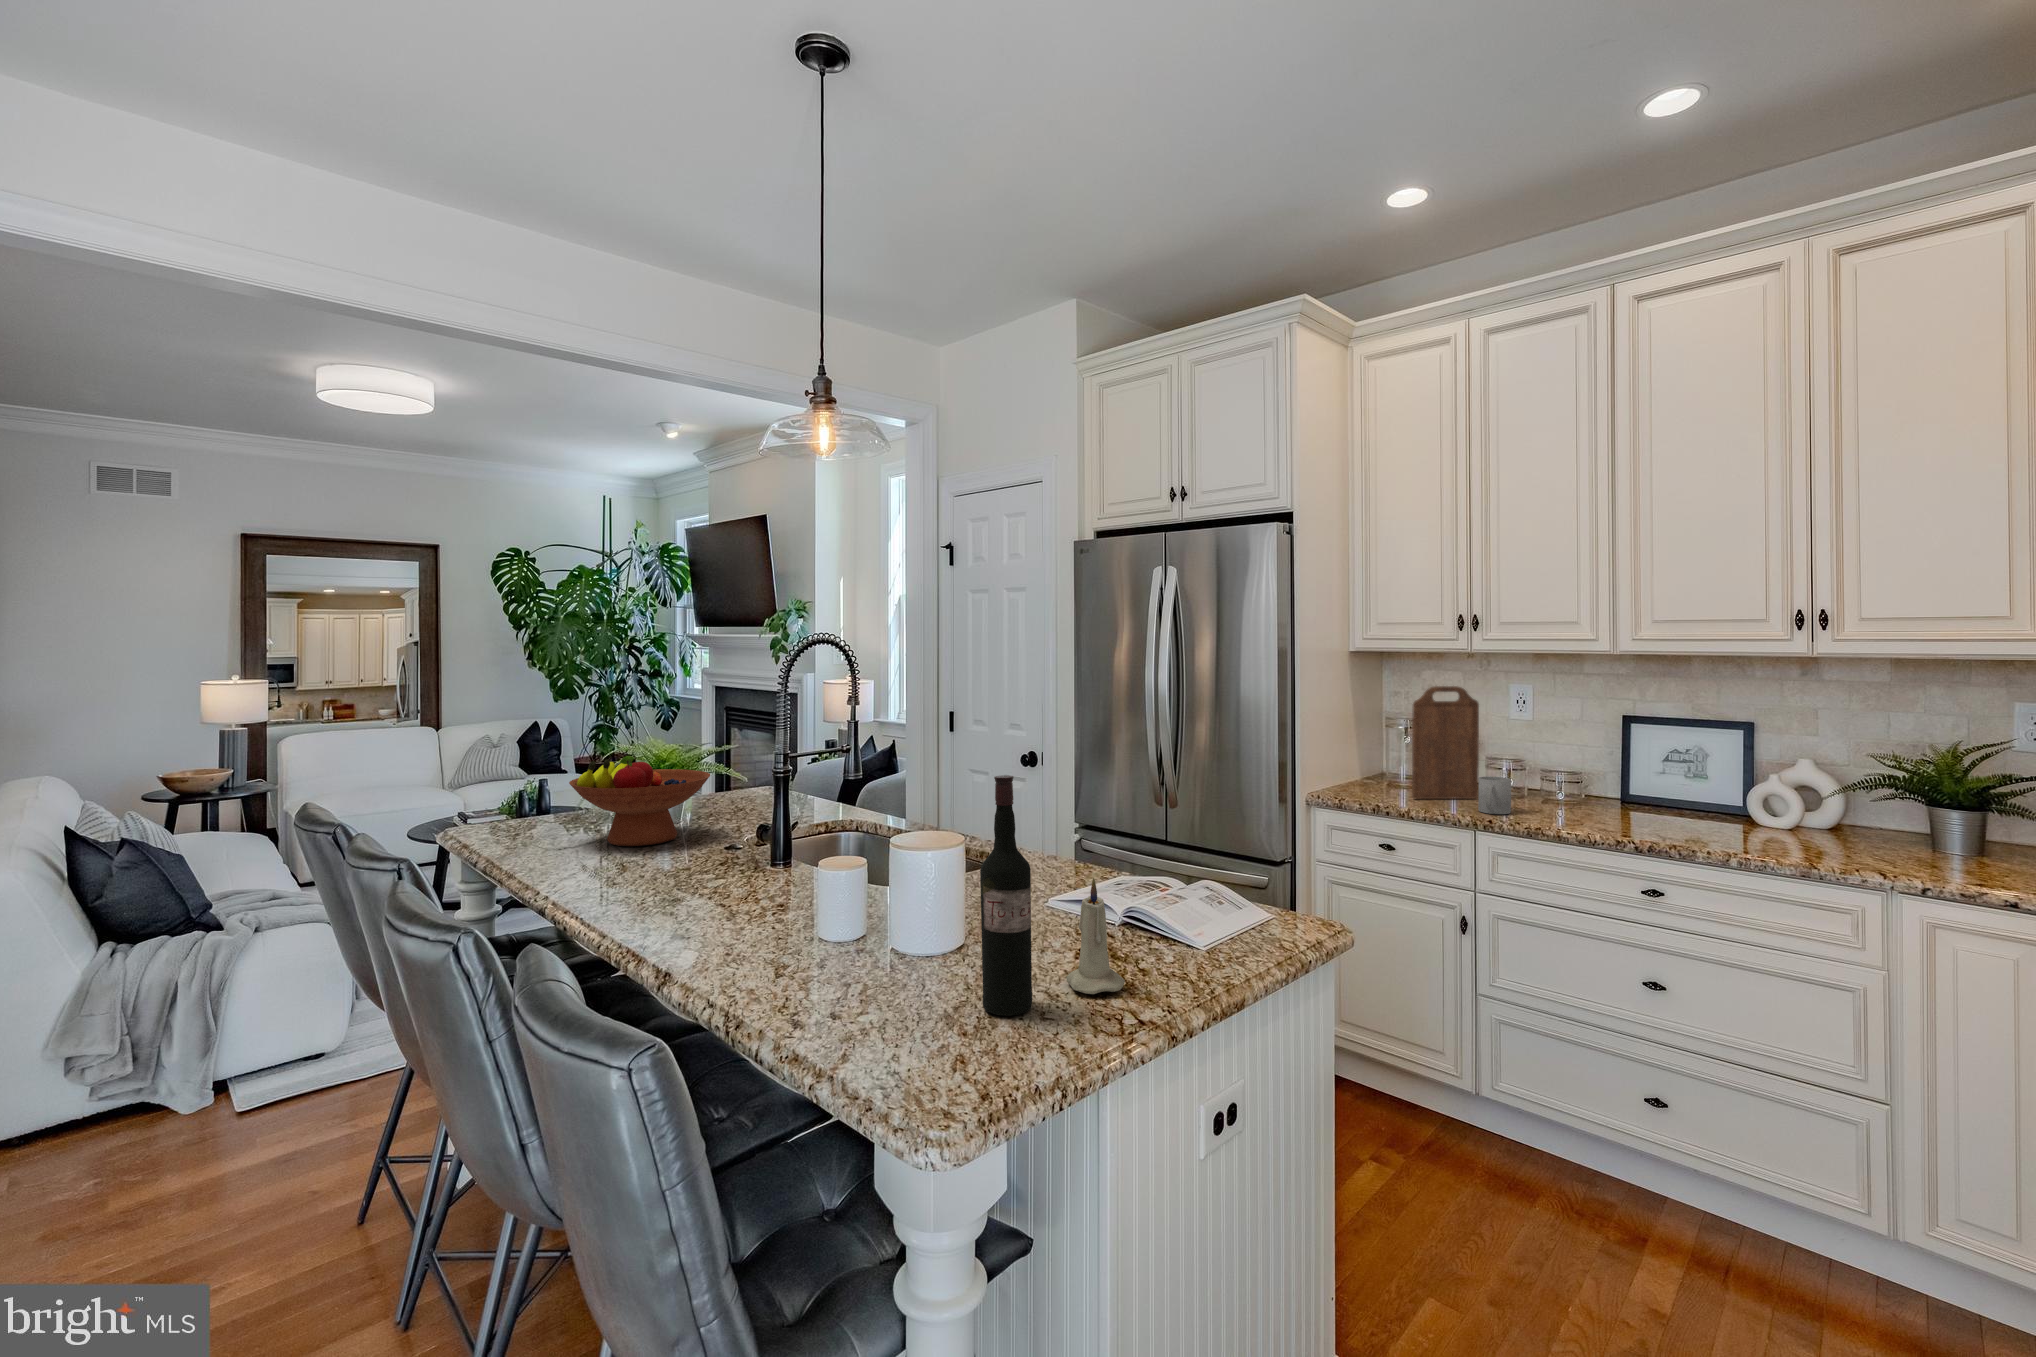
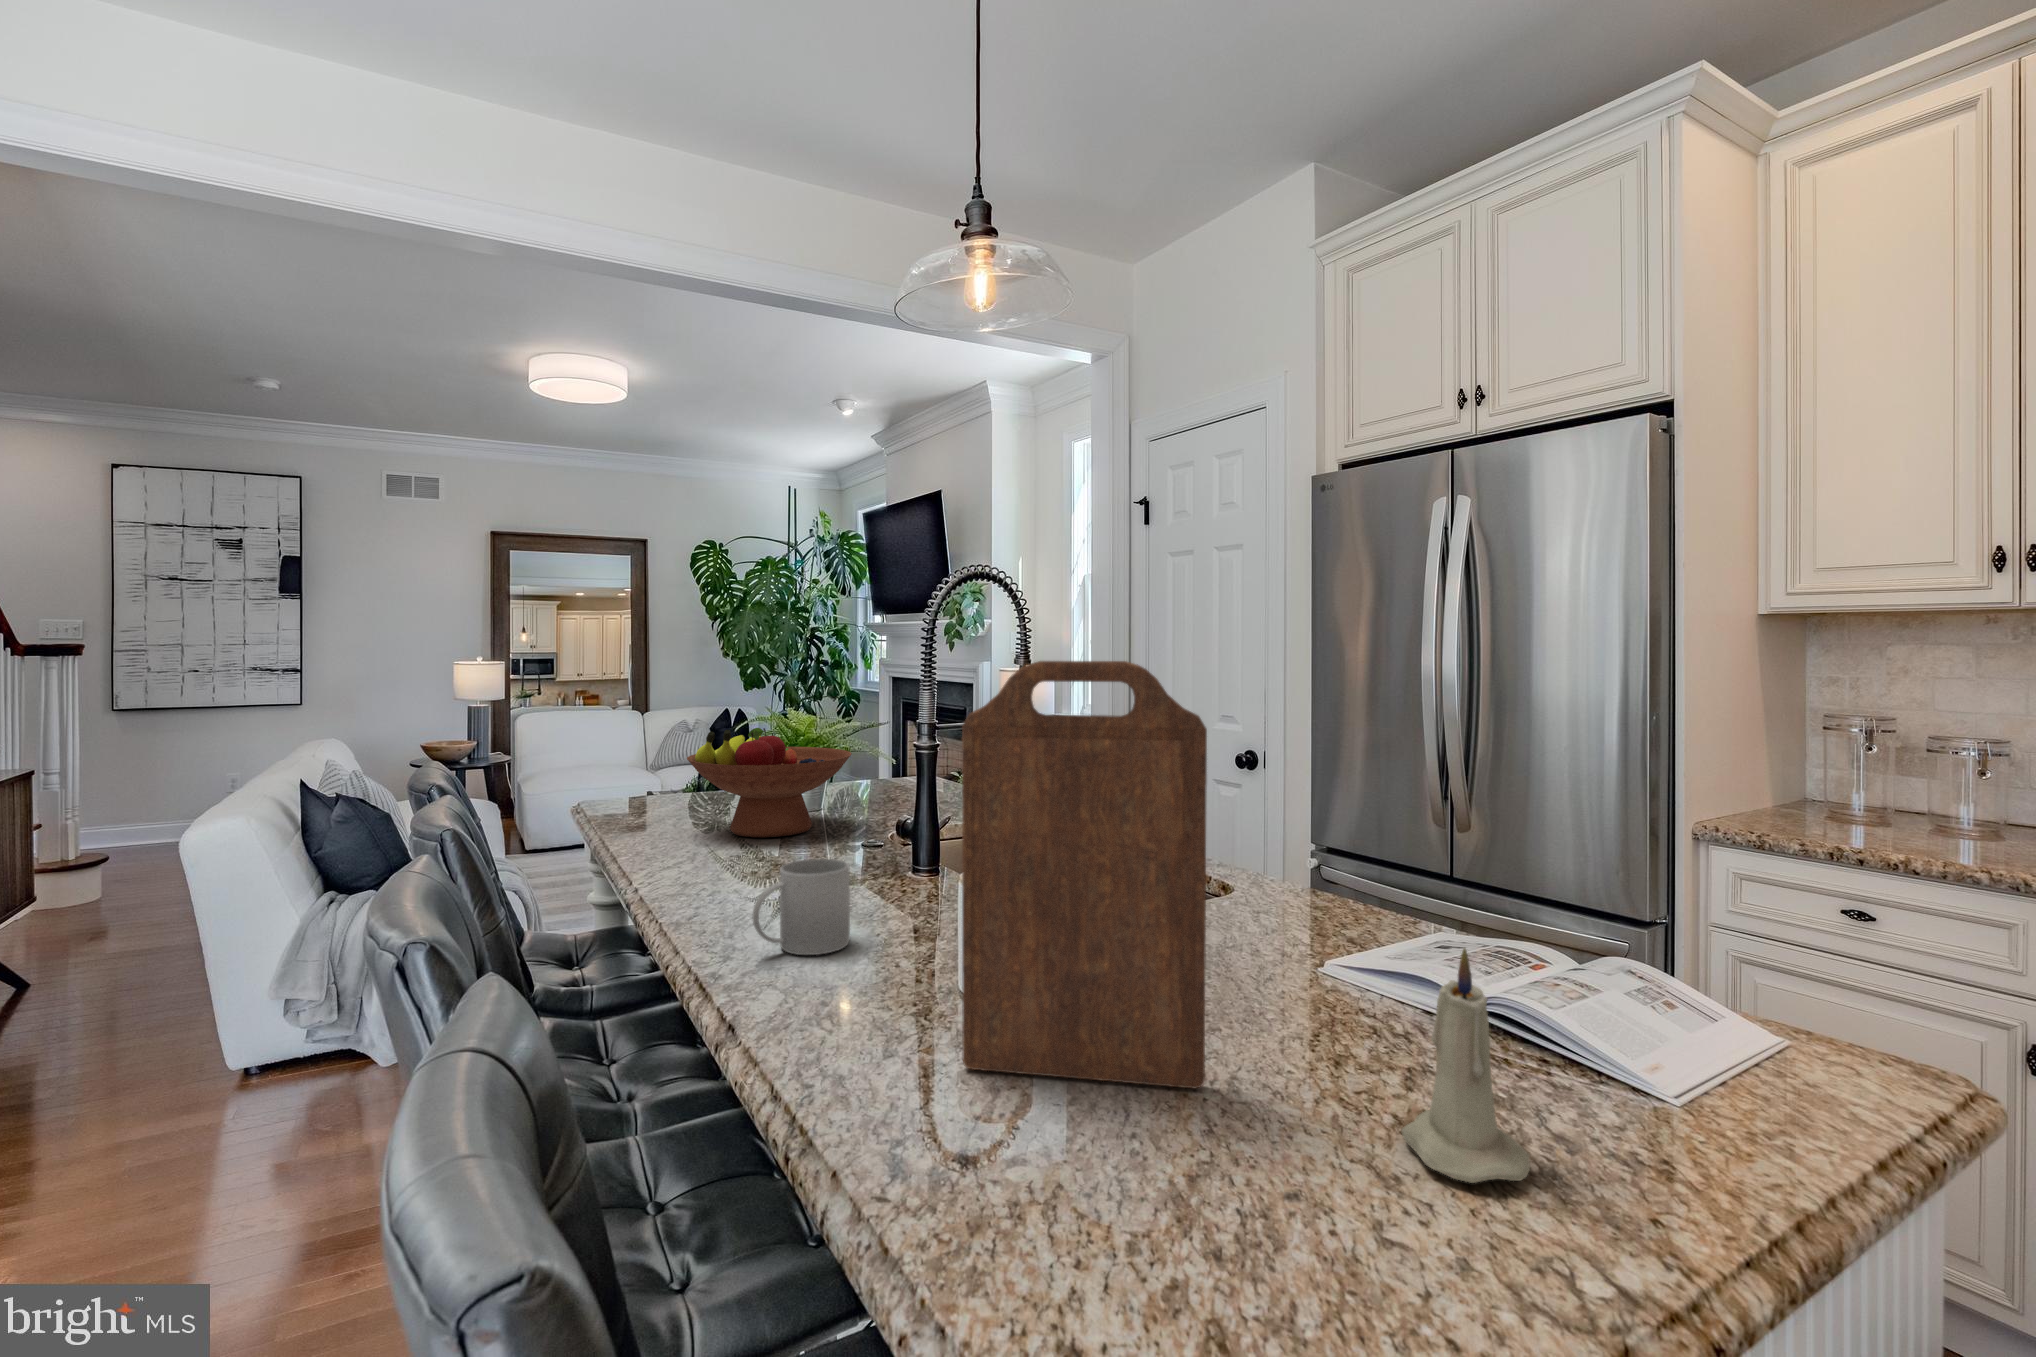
cutting board: present [1412,686,1479,799] -> present [962,661,1207,1088]
wine bottle: present [980,775,1032,1016] -> none [1249,739,1354,1226]
mug: present [1478,777,1511,814] -> present [753,858,850,955]

